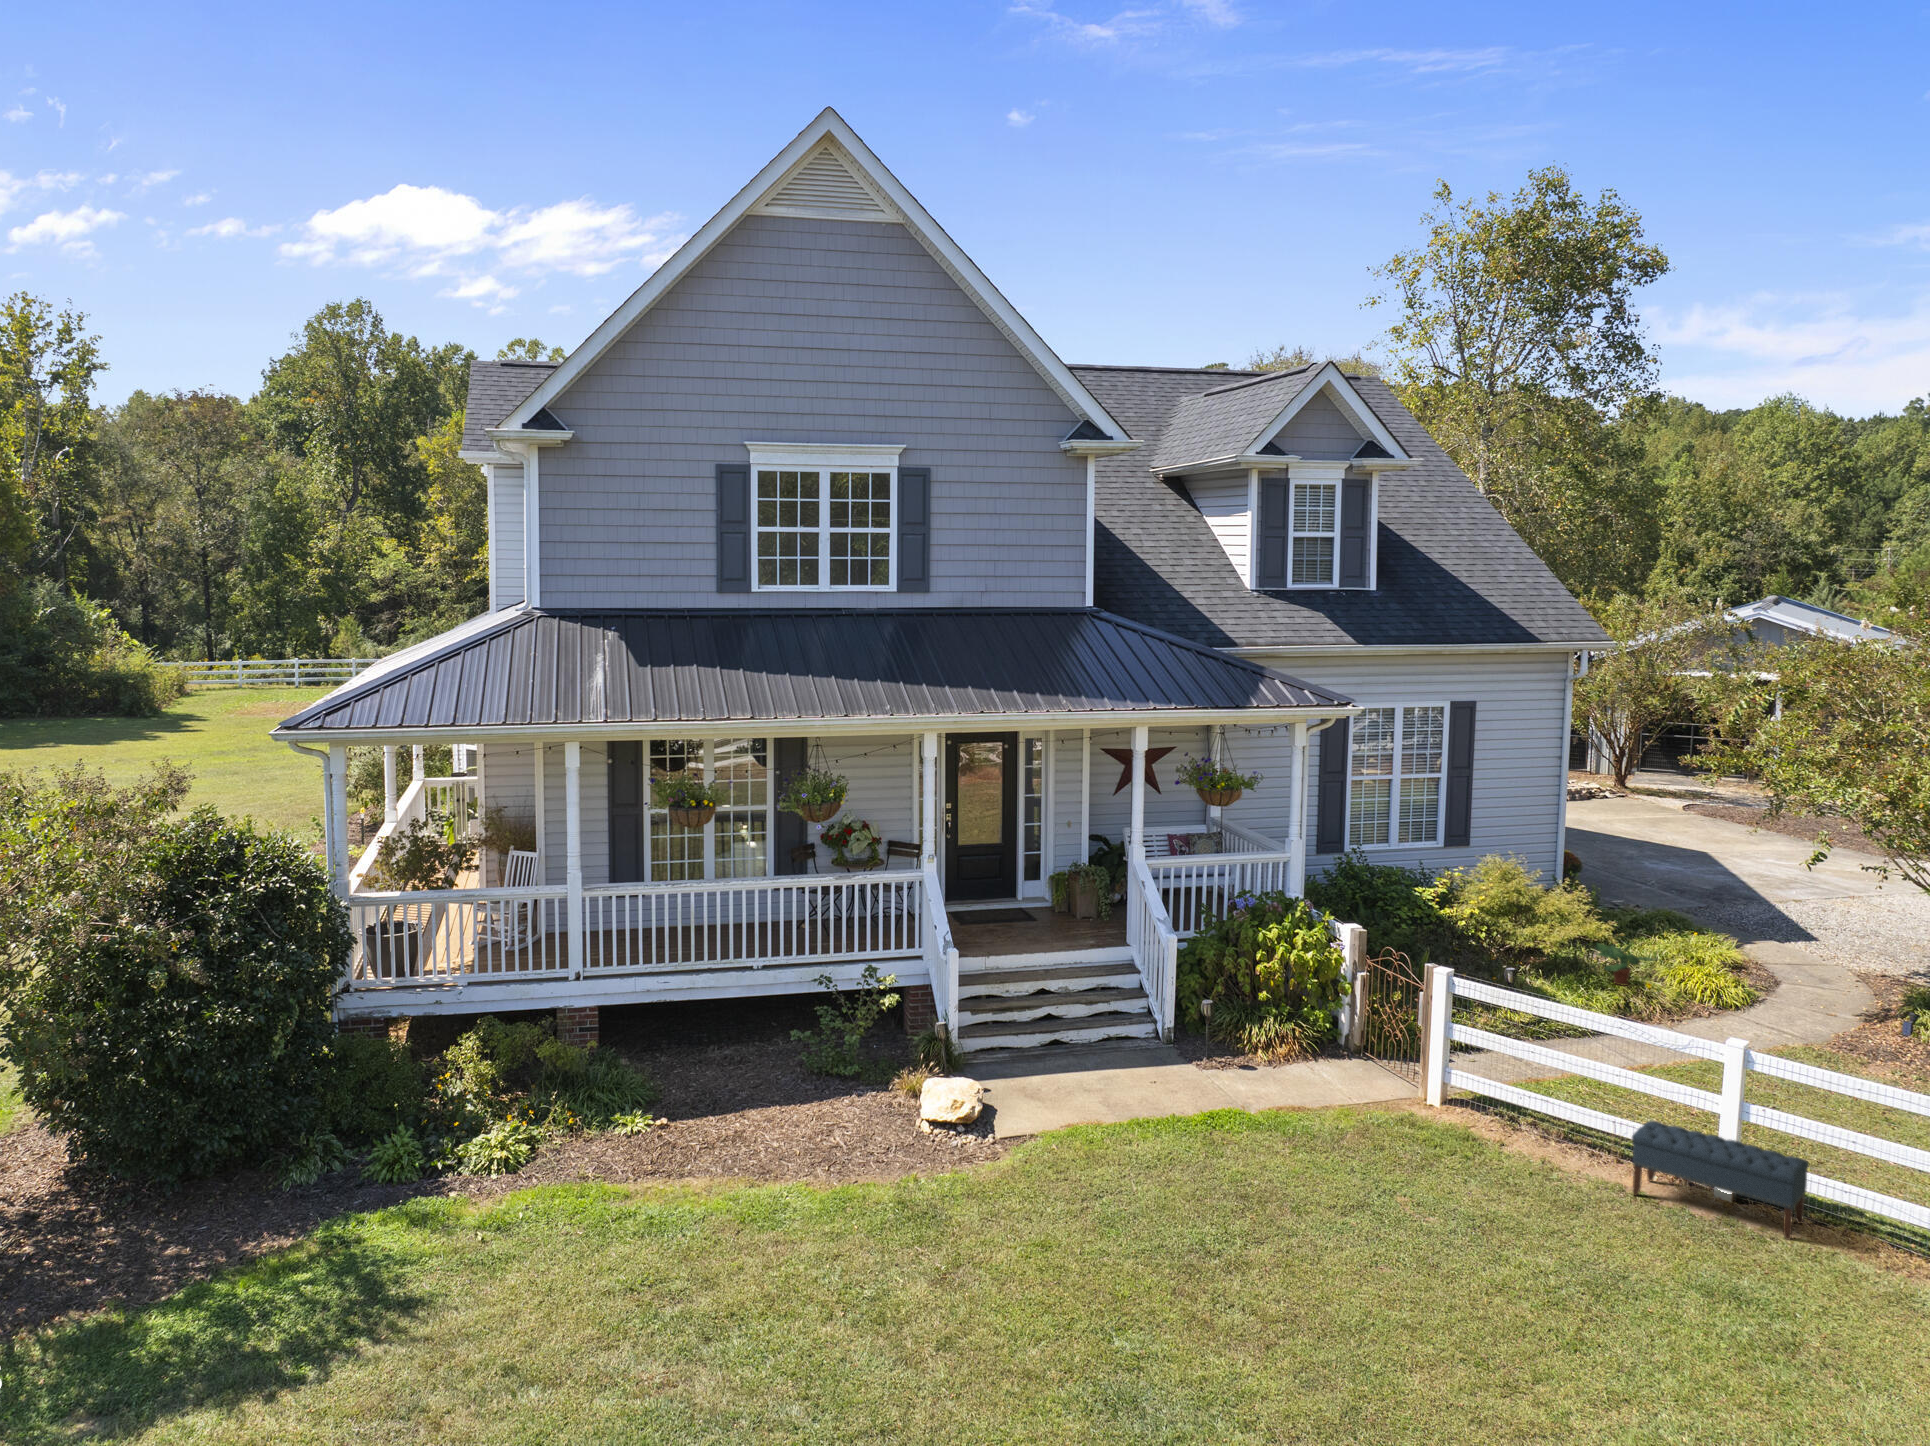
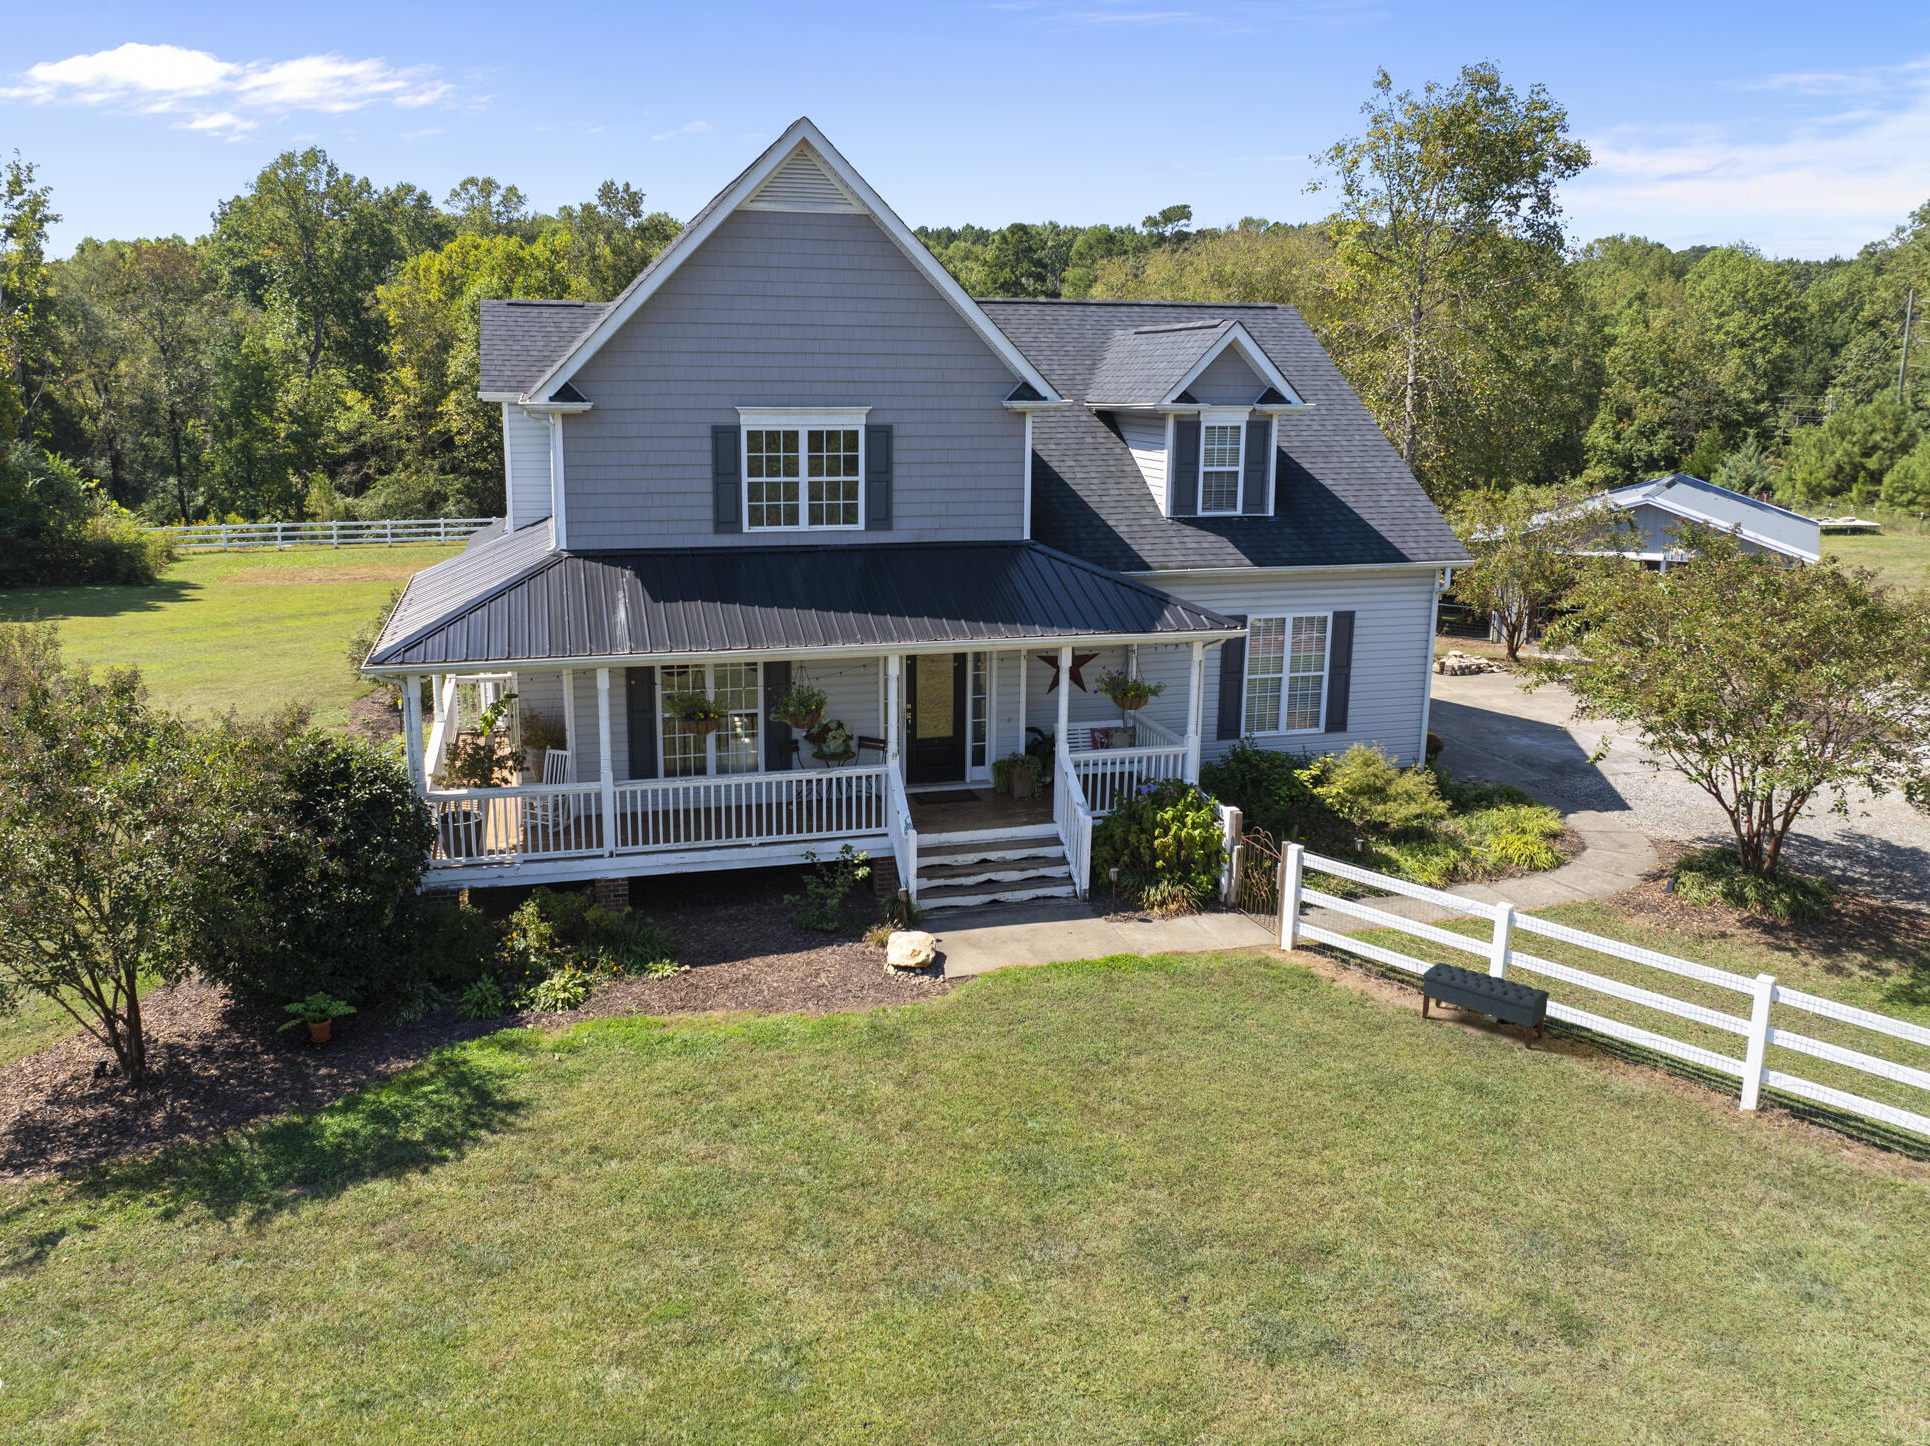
potted plant: present [1595,943,1656,986] -> present [276,991,357,1043]

